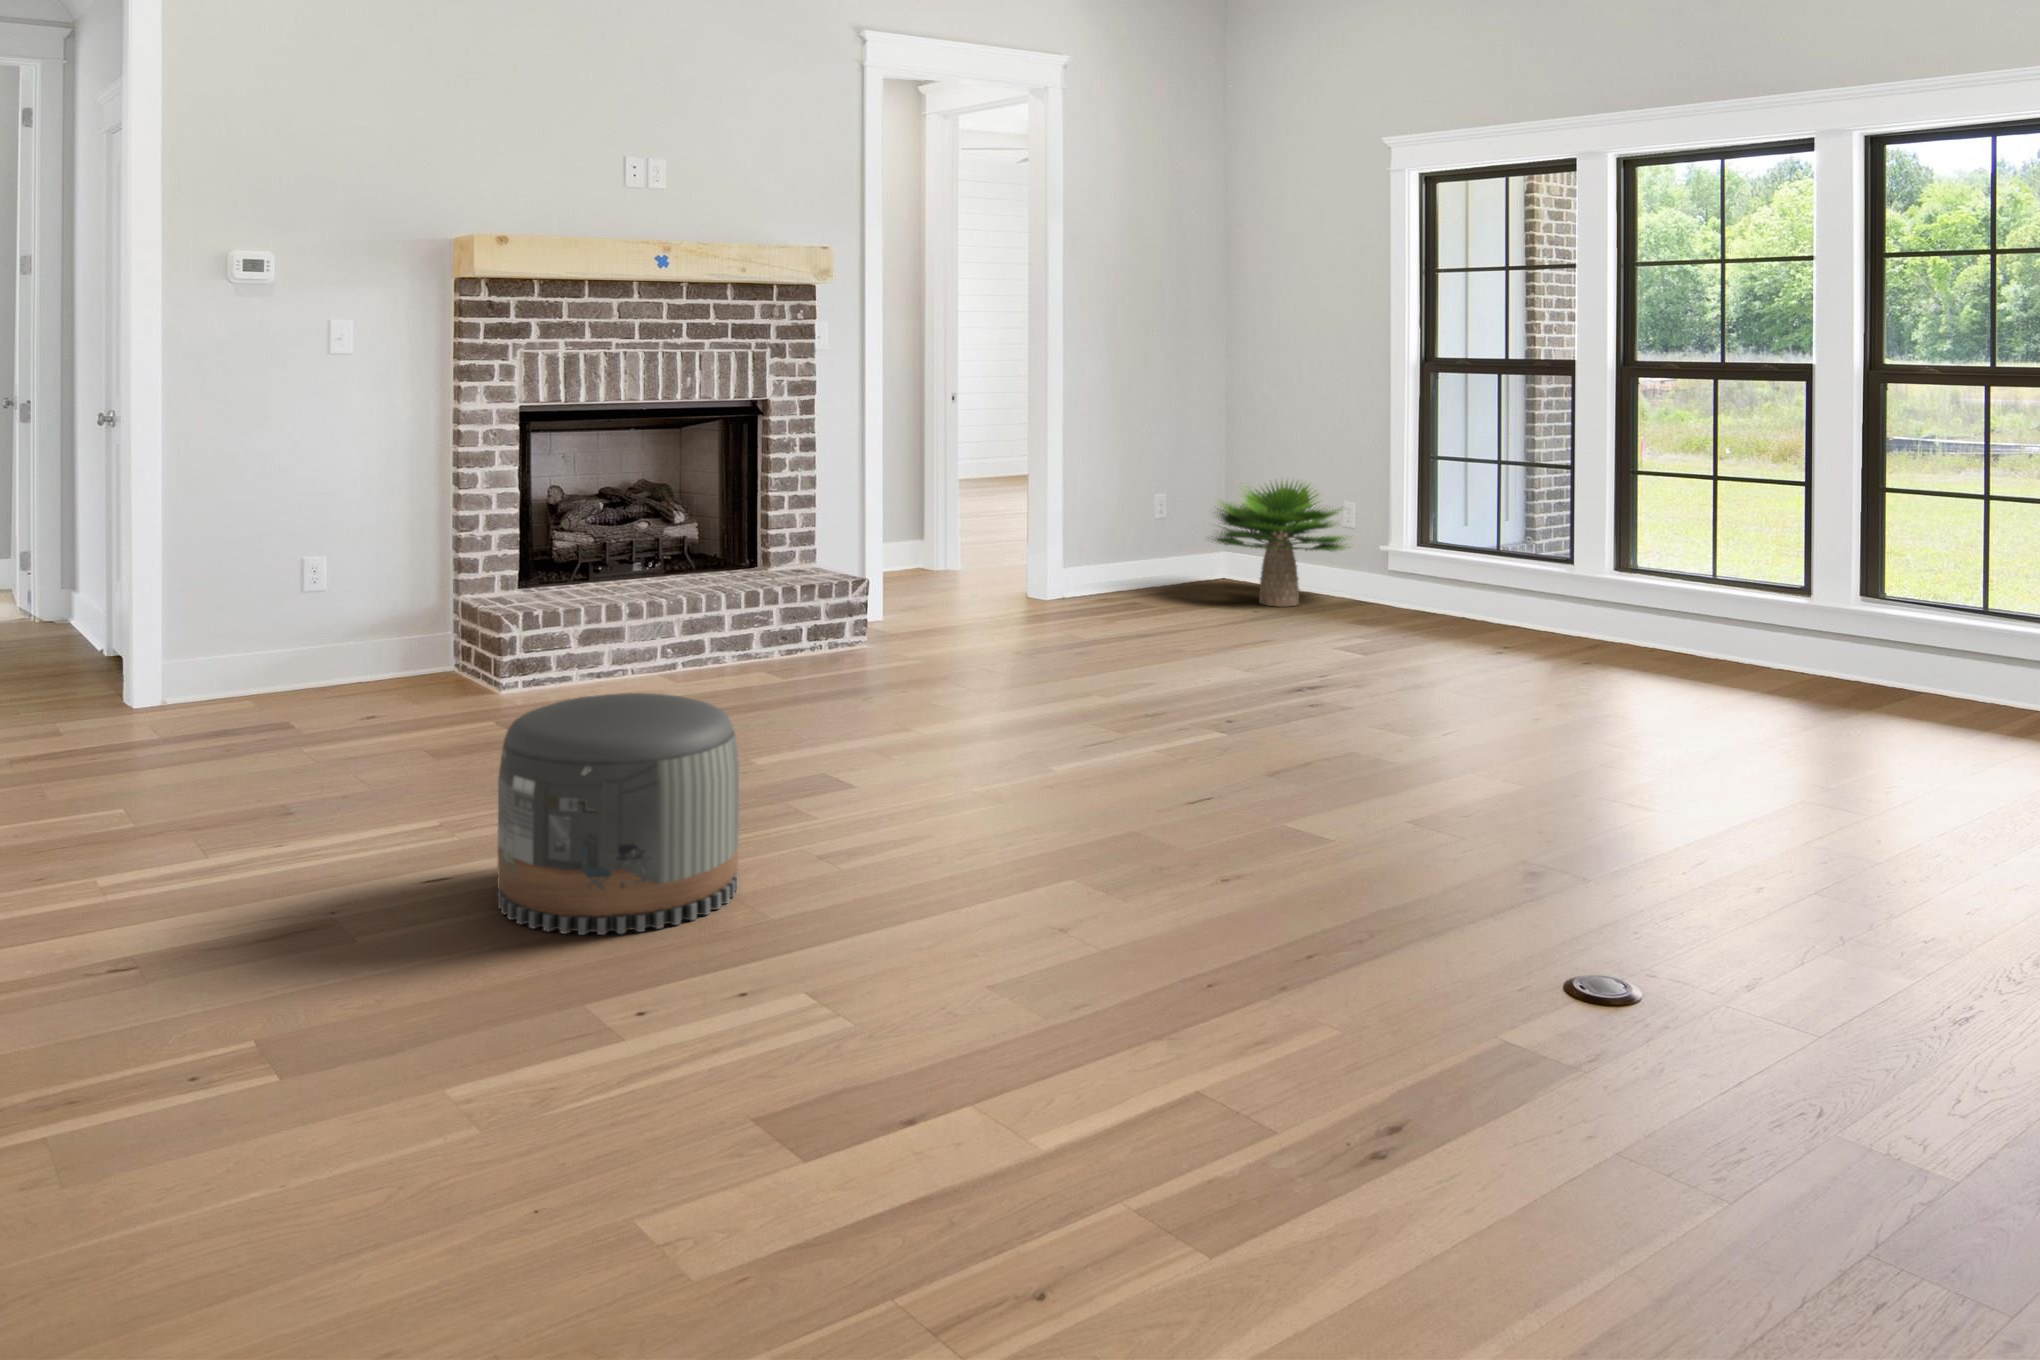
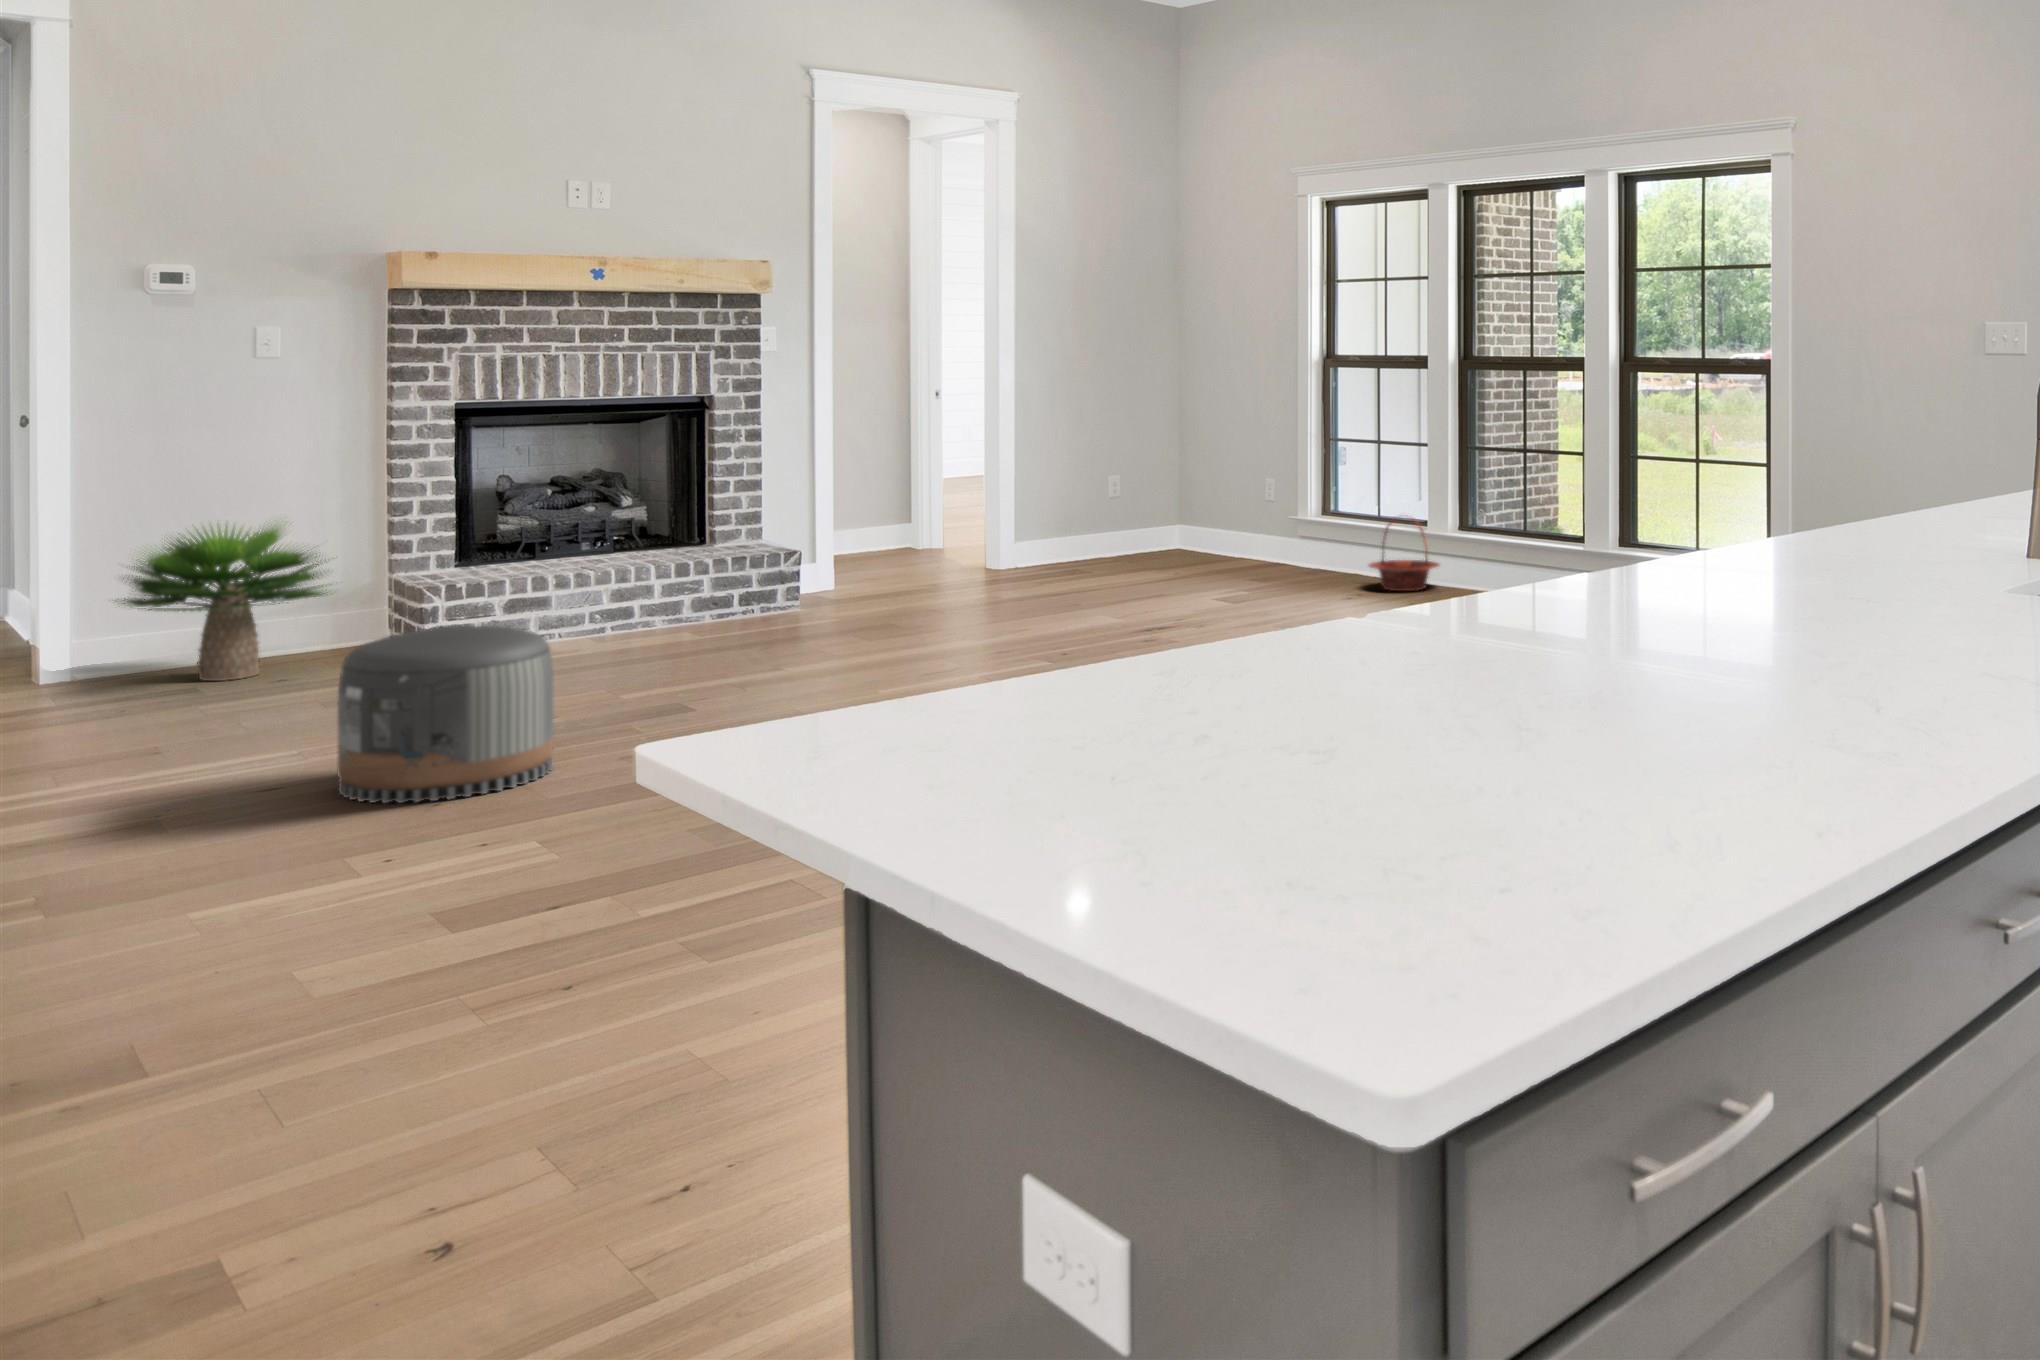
potted plant: present [1213,481,1350,606] -> present [116,520,332,681]
basket: none [1503,551,1597,644] -> present [1369,515,1439,591]

